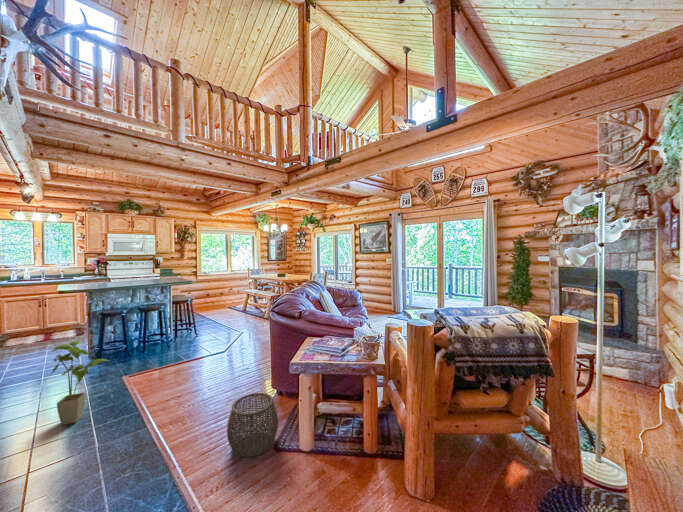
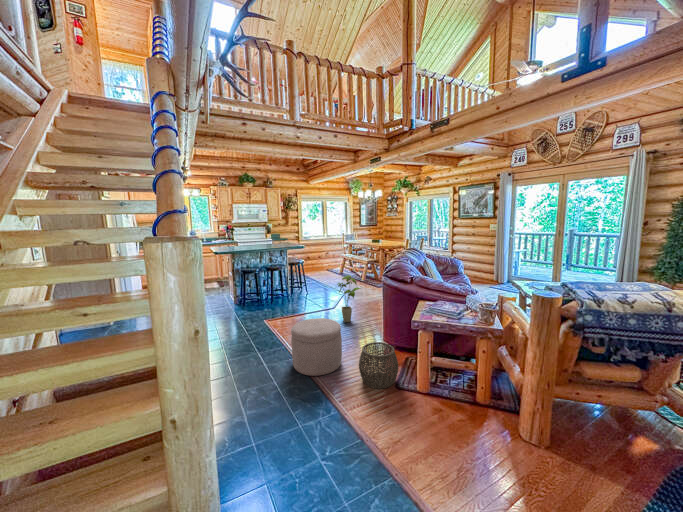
house plant: present [51,341,108,425] -> present [337,275,360,322]
ottoman: none [135,369,212,454] -> present [291,318,342,376]

